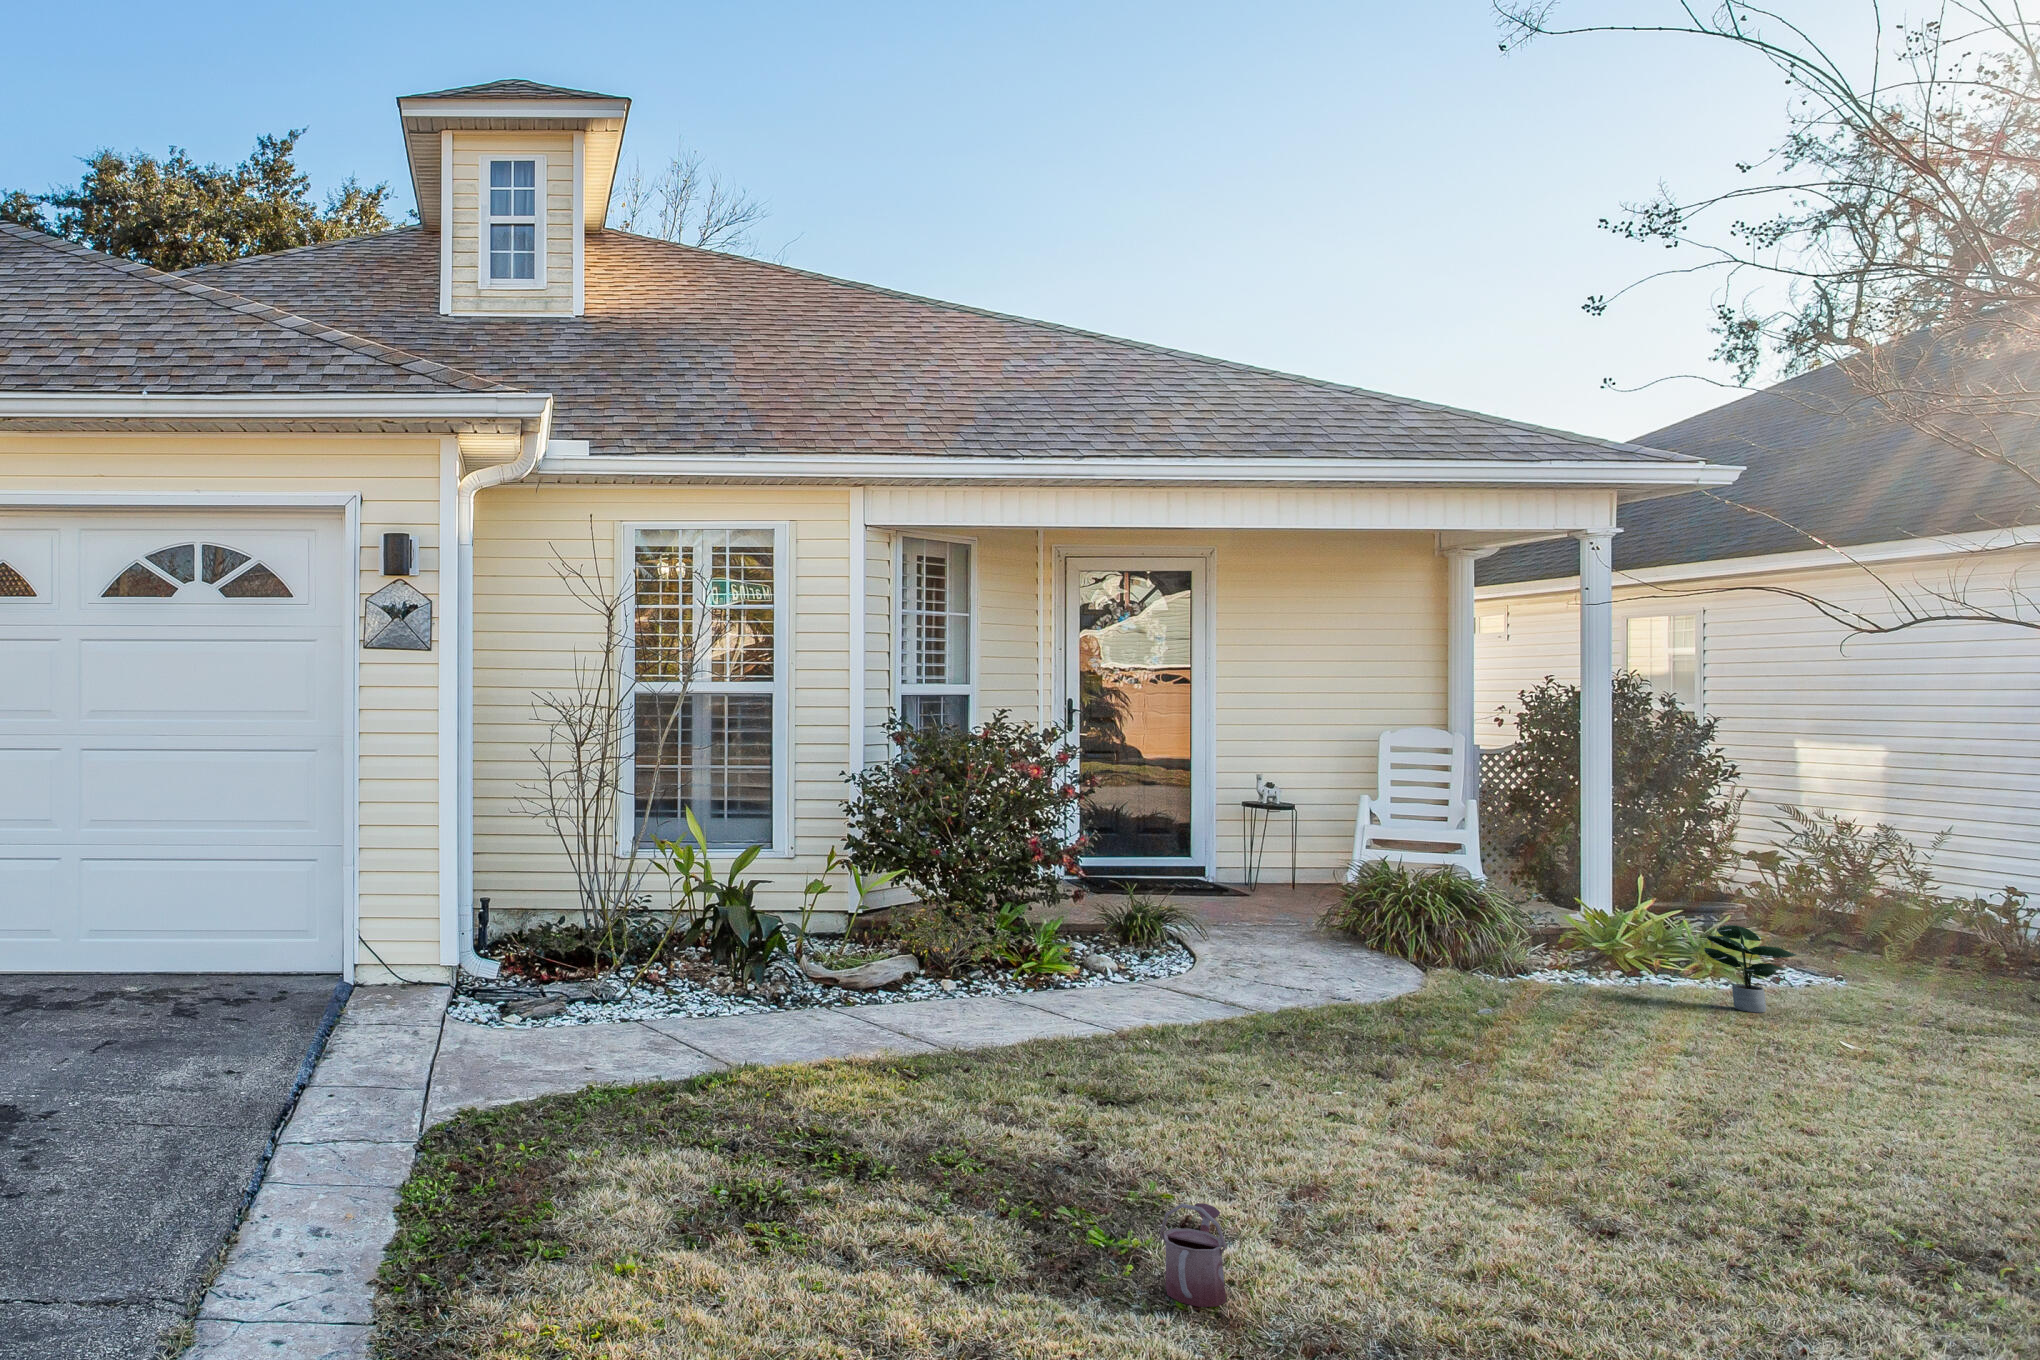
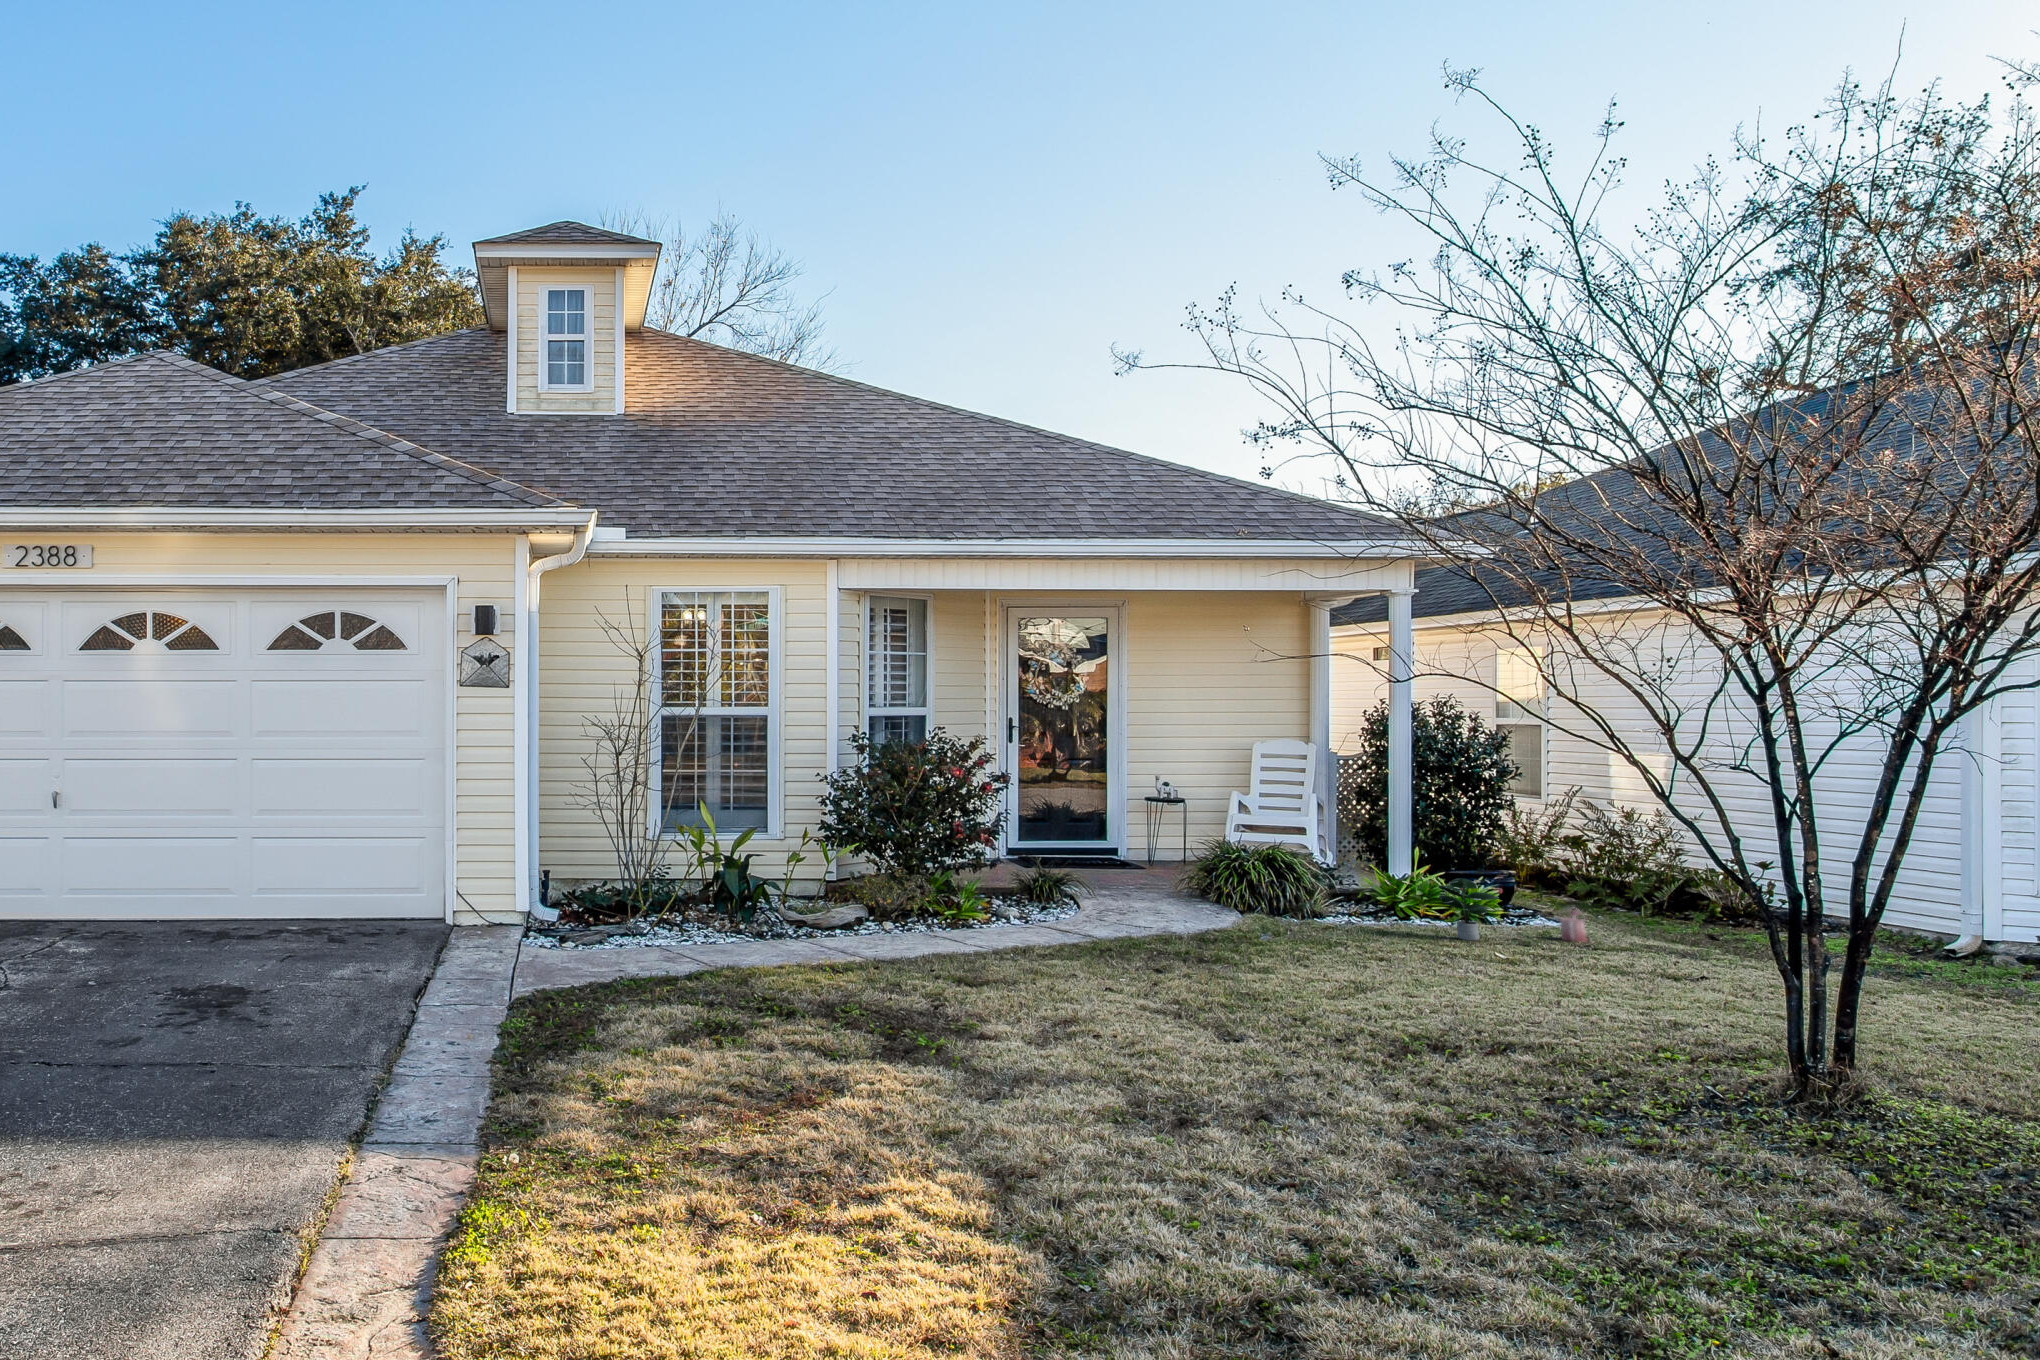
watering can: present [1160,1203,1227,1307] -> present [1559,907,1586,942]

